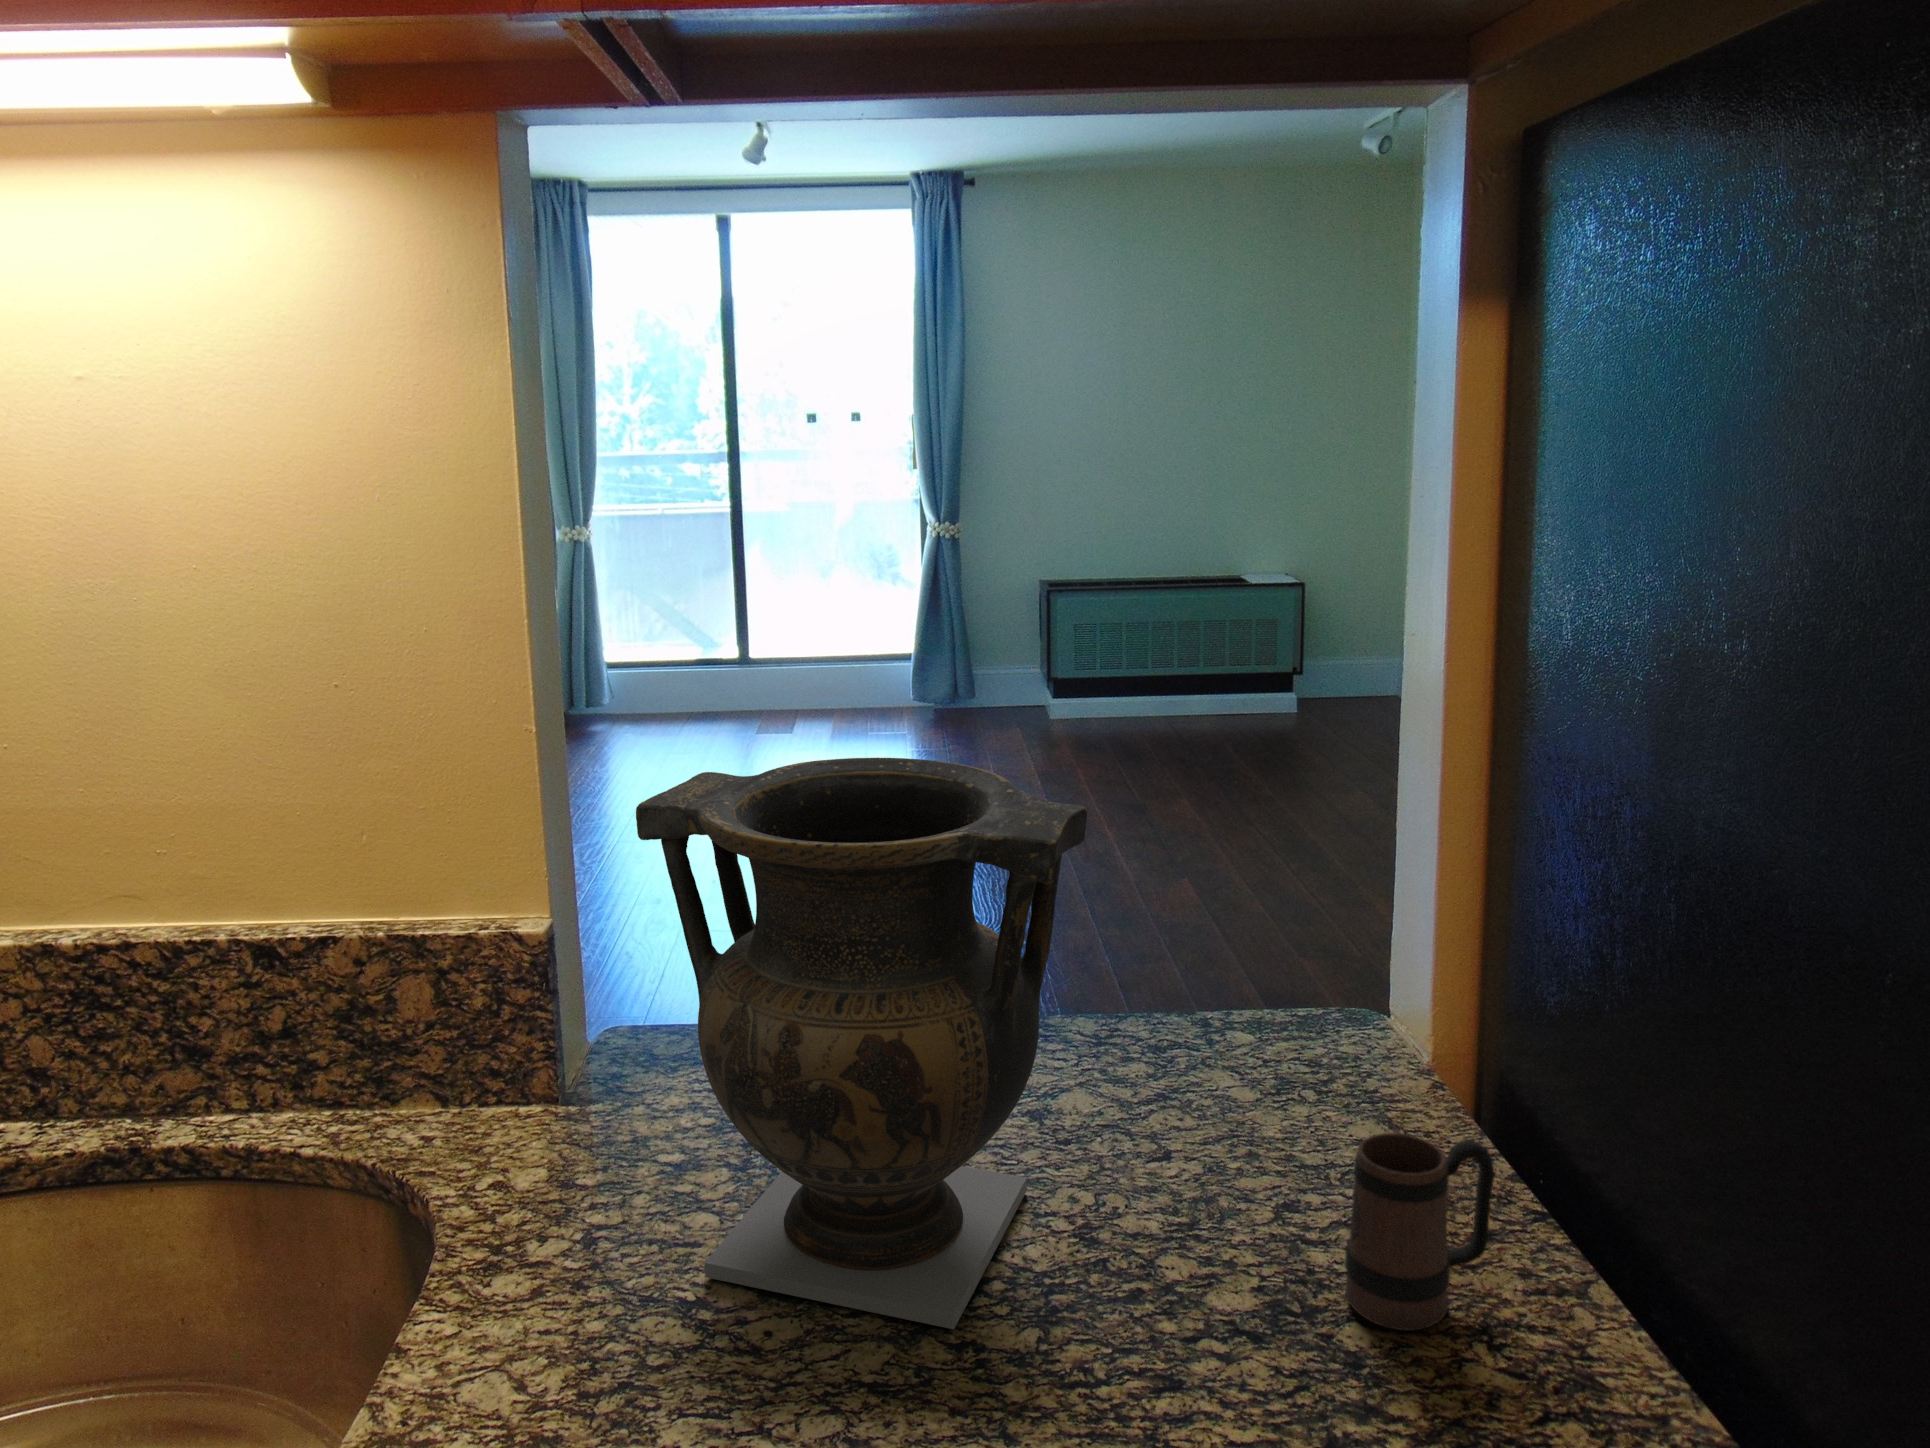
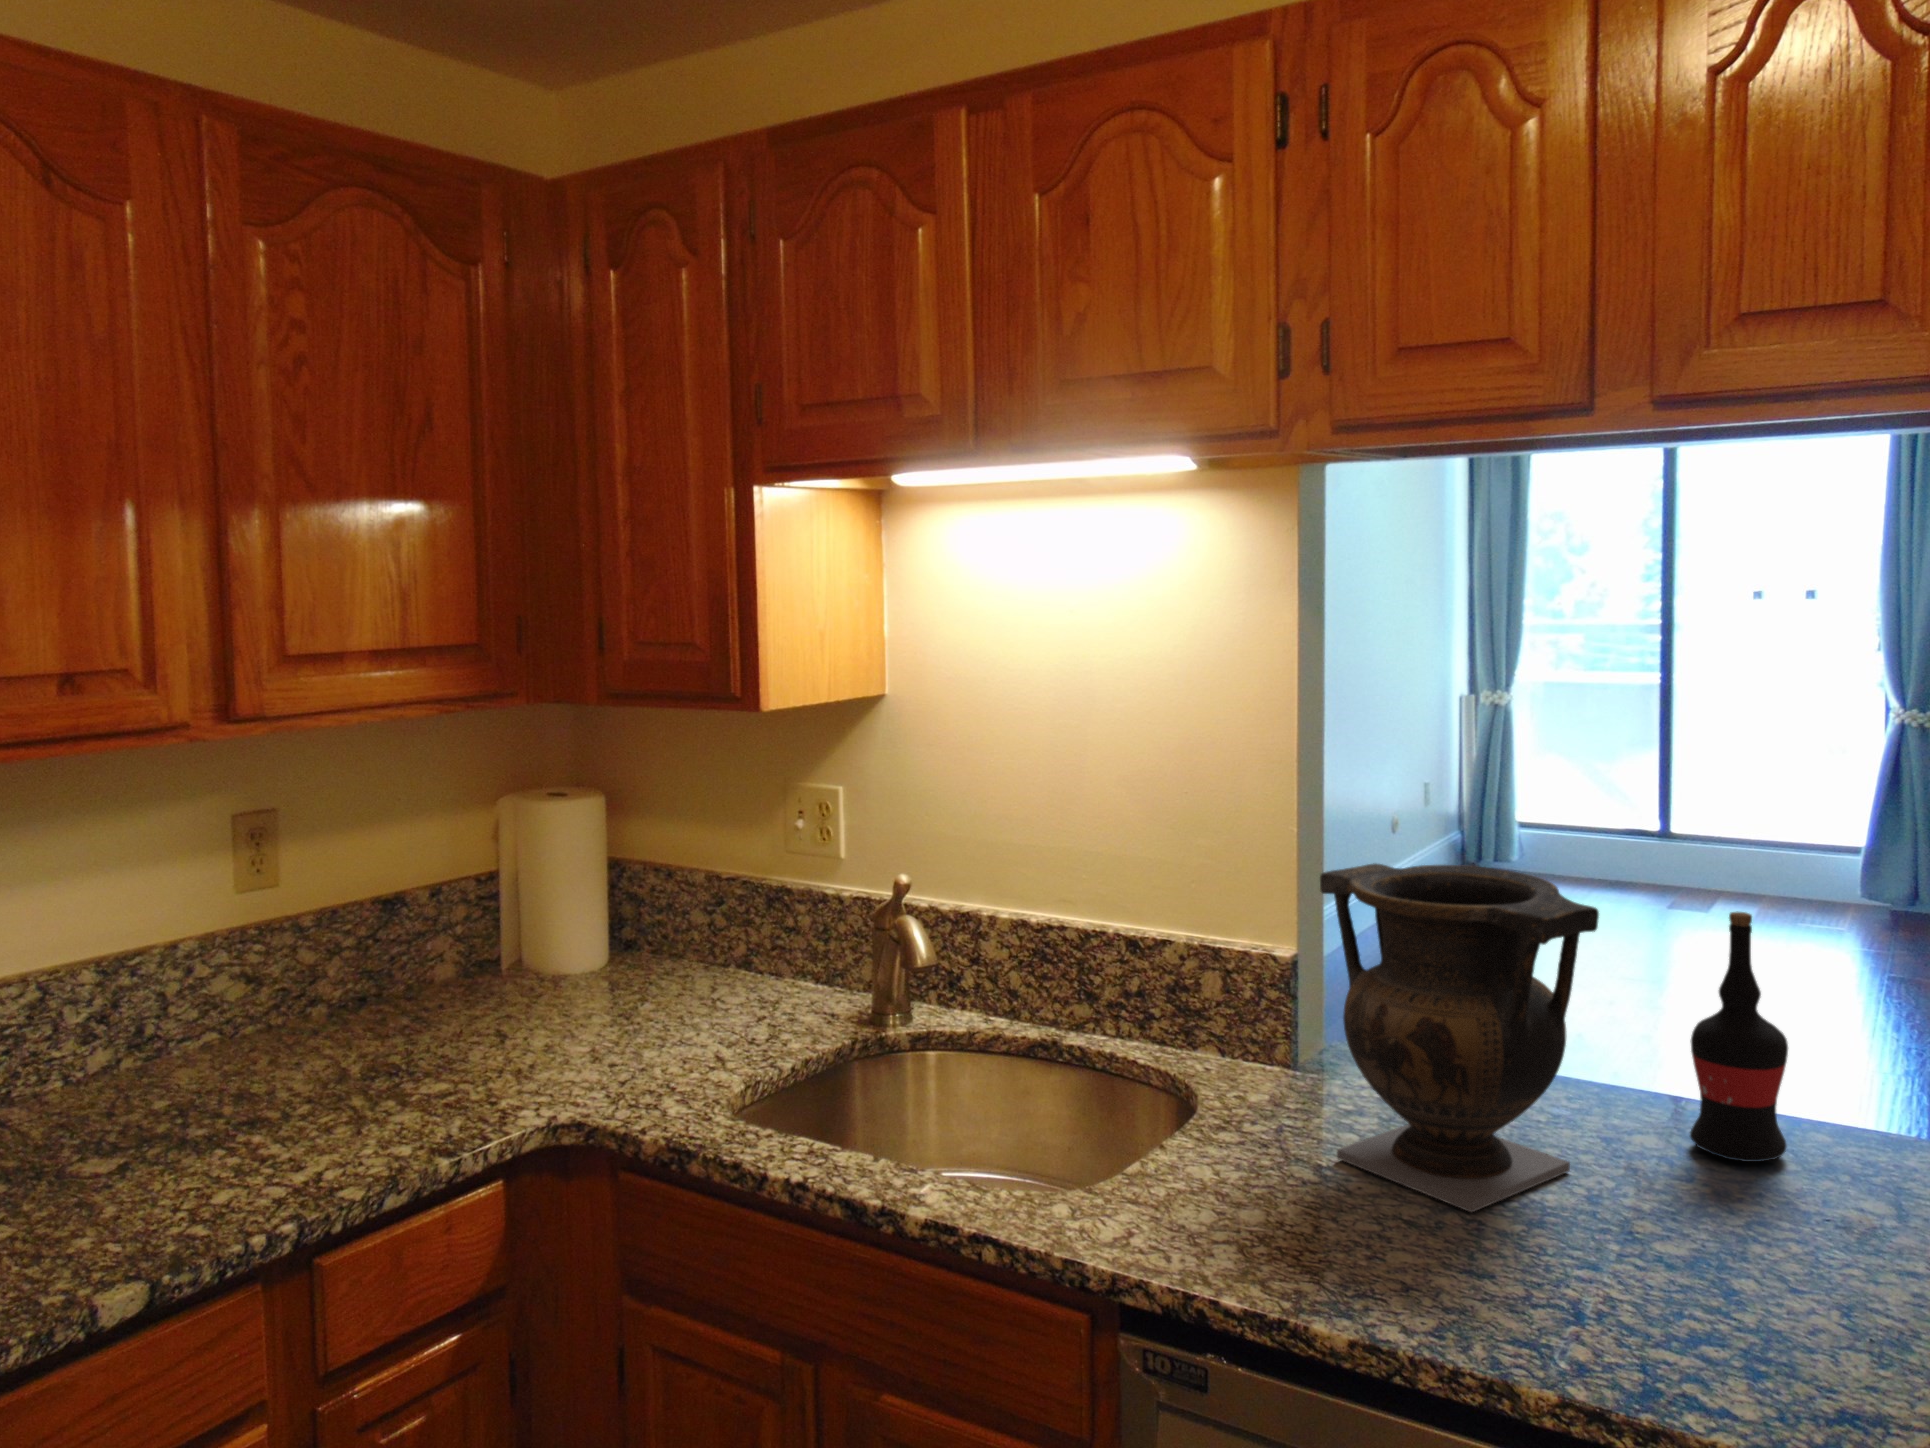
wine bottle: none [1126,773,1244,1107] -> present [1690,912,1788,1162]
mug: present [1345,1133,1495,1331] -> none [1754,1158,1873,1293]

